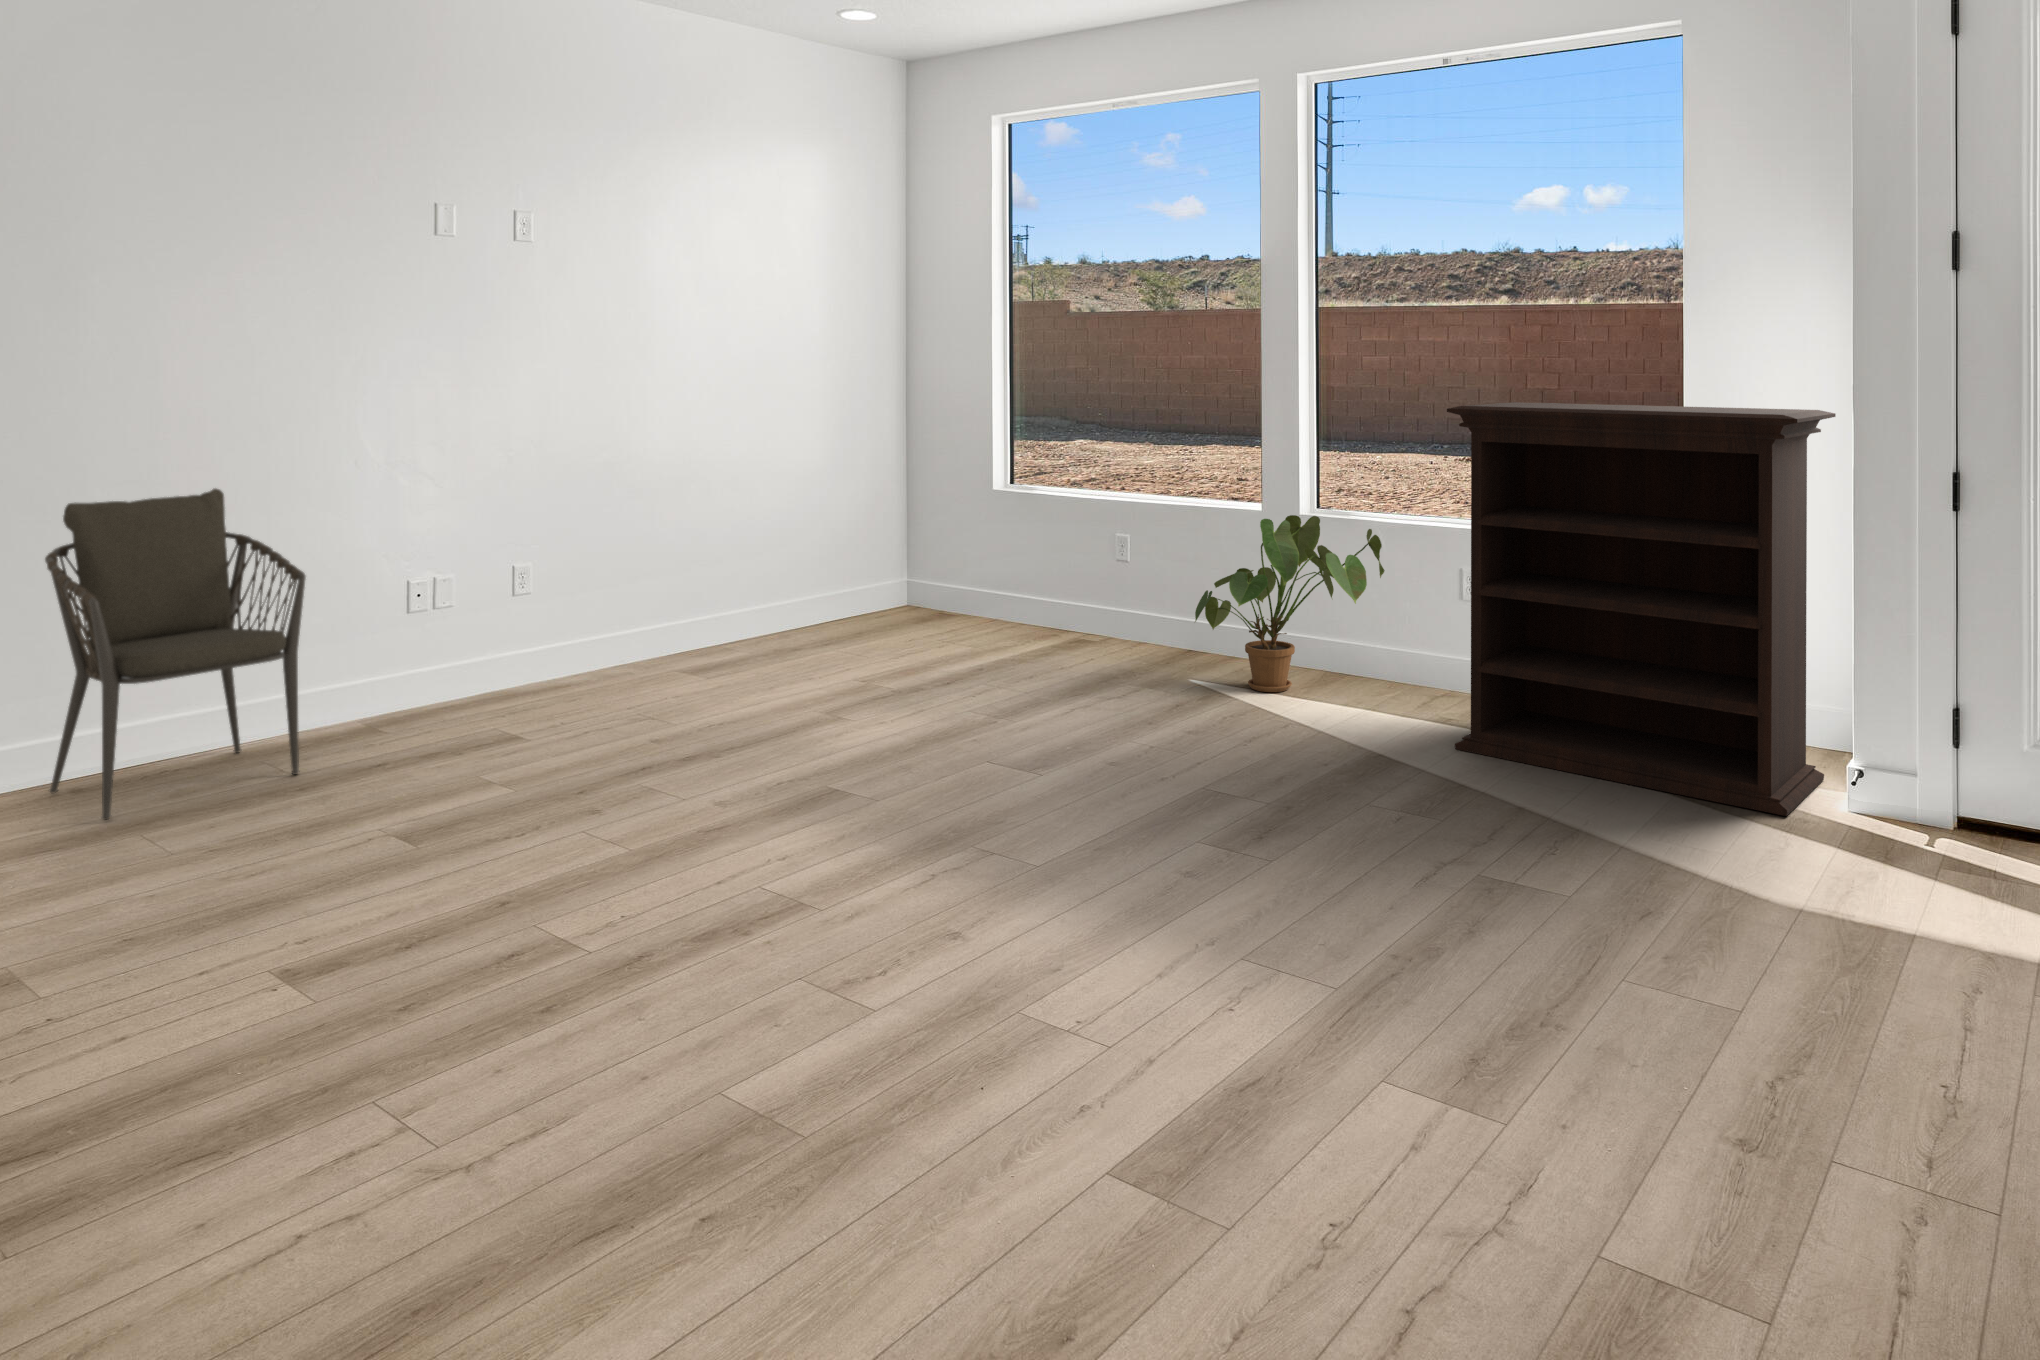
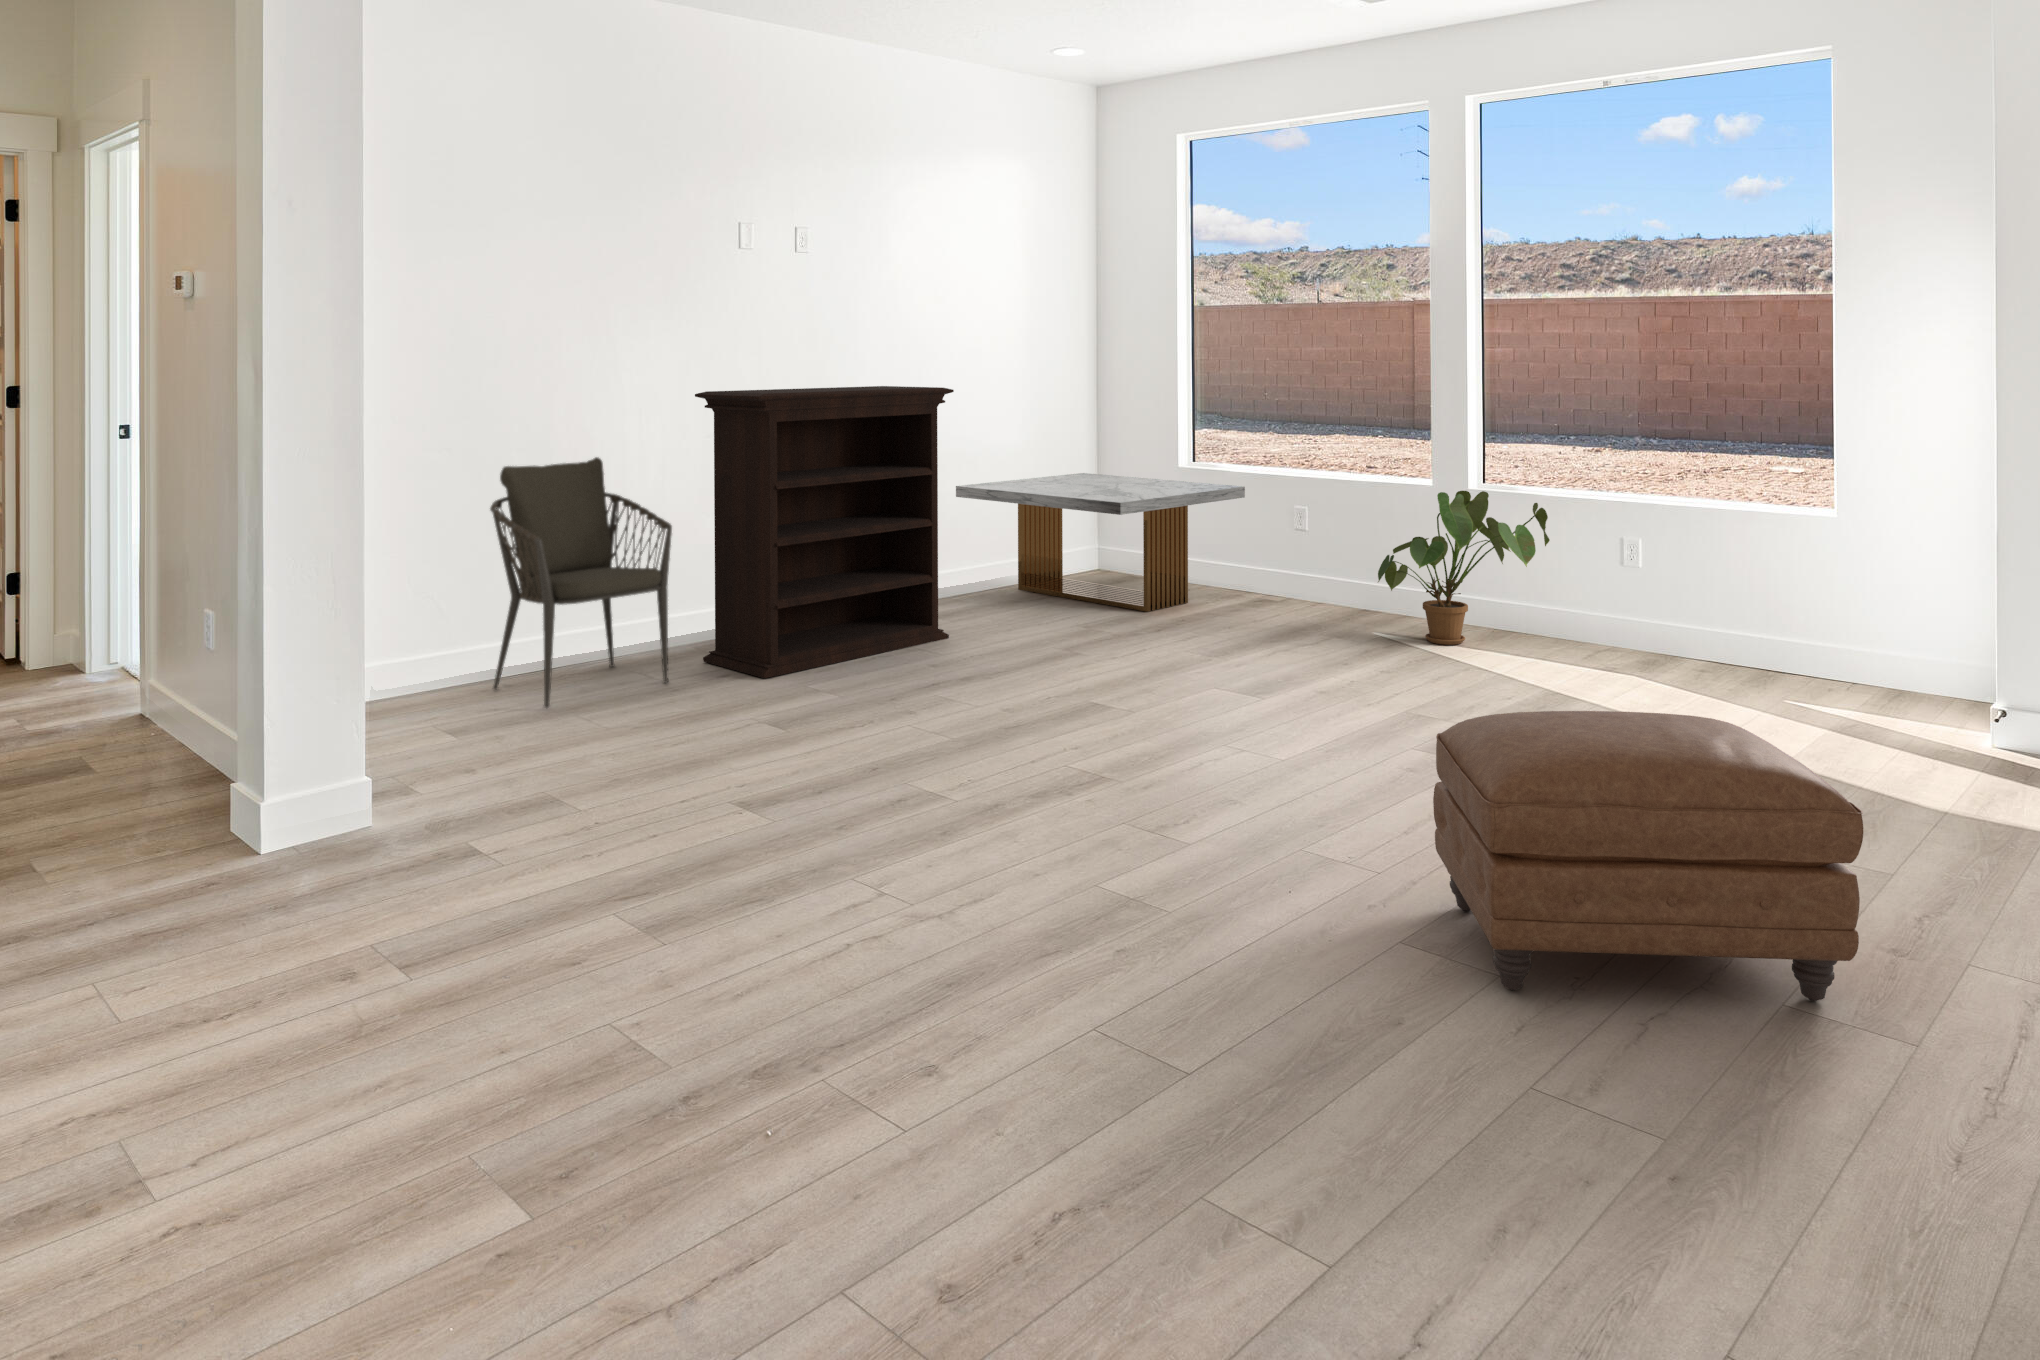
bookshelf: present [1447,402,1836,816] -> present [695,386,954,678]
coffee table: none [727,495,1061,657] -> present [956,473,1245,612]
ottoman: none [1175,834,1704,1251] -> present [1433,711,1863,1001]

